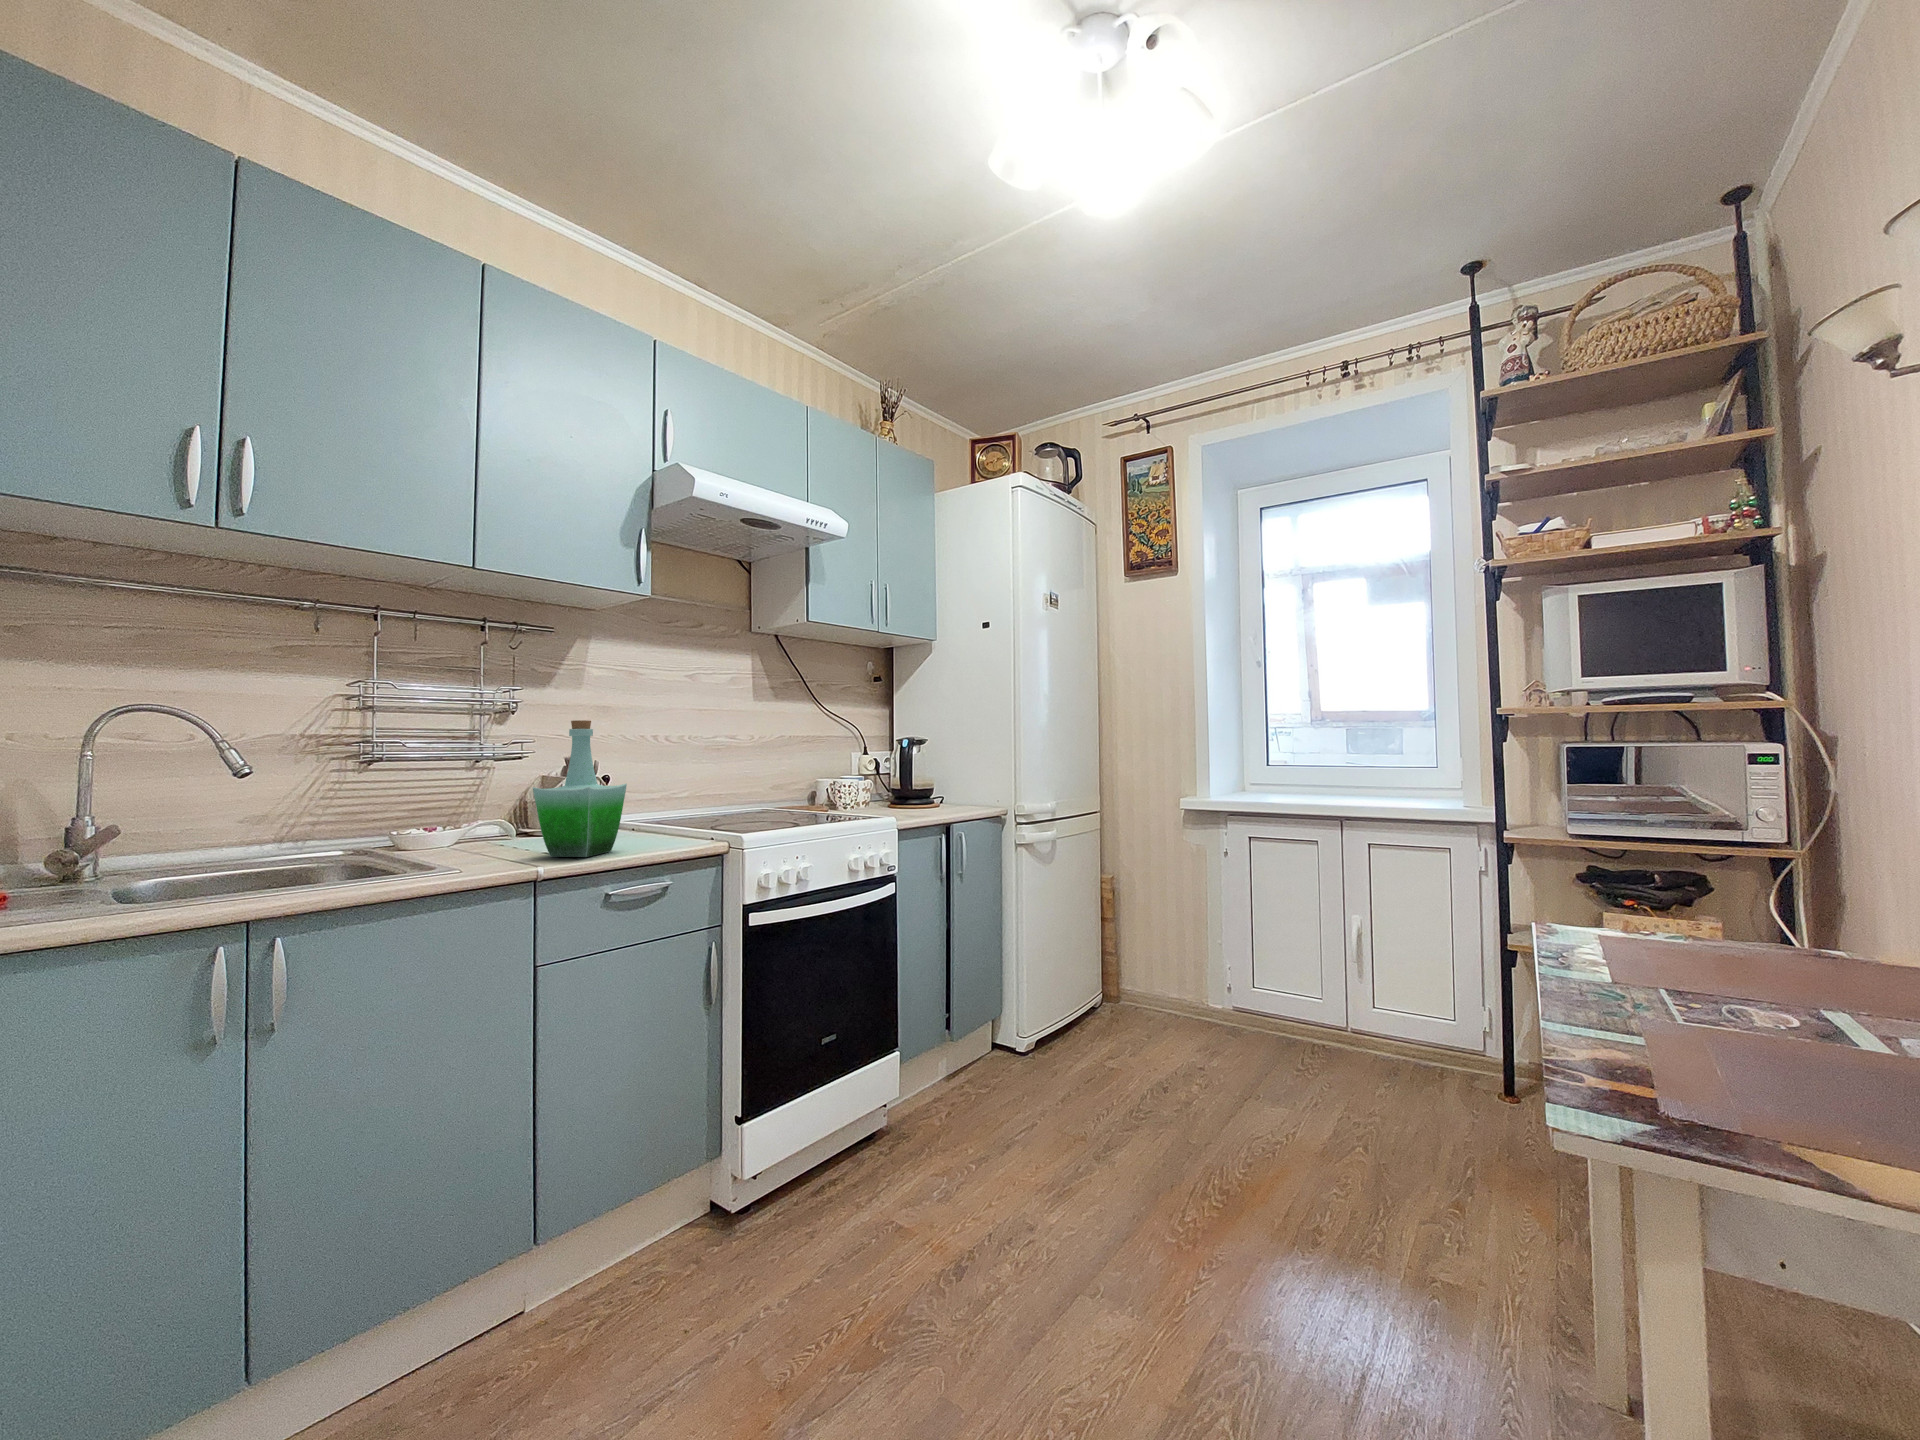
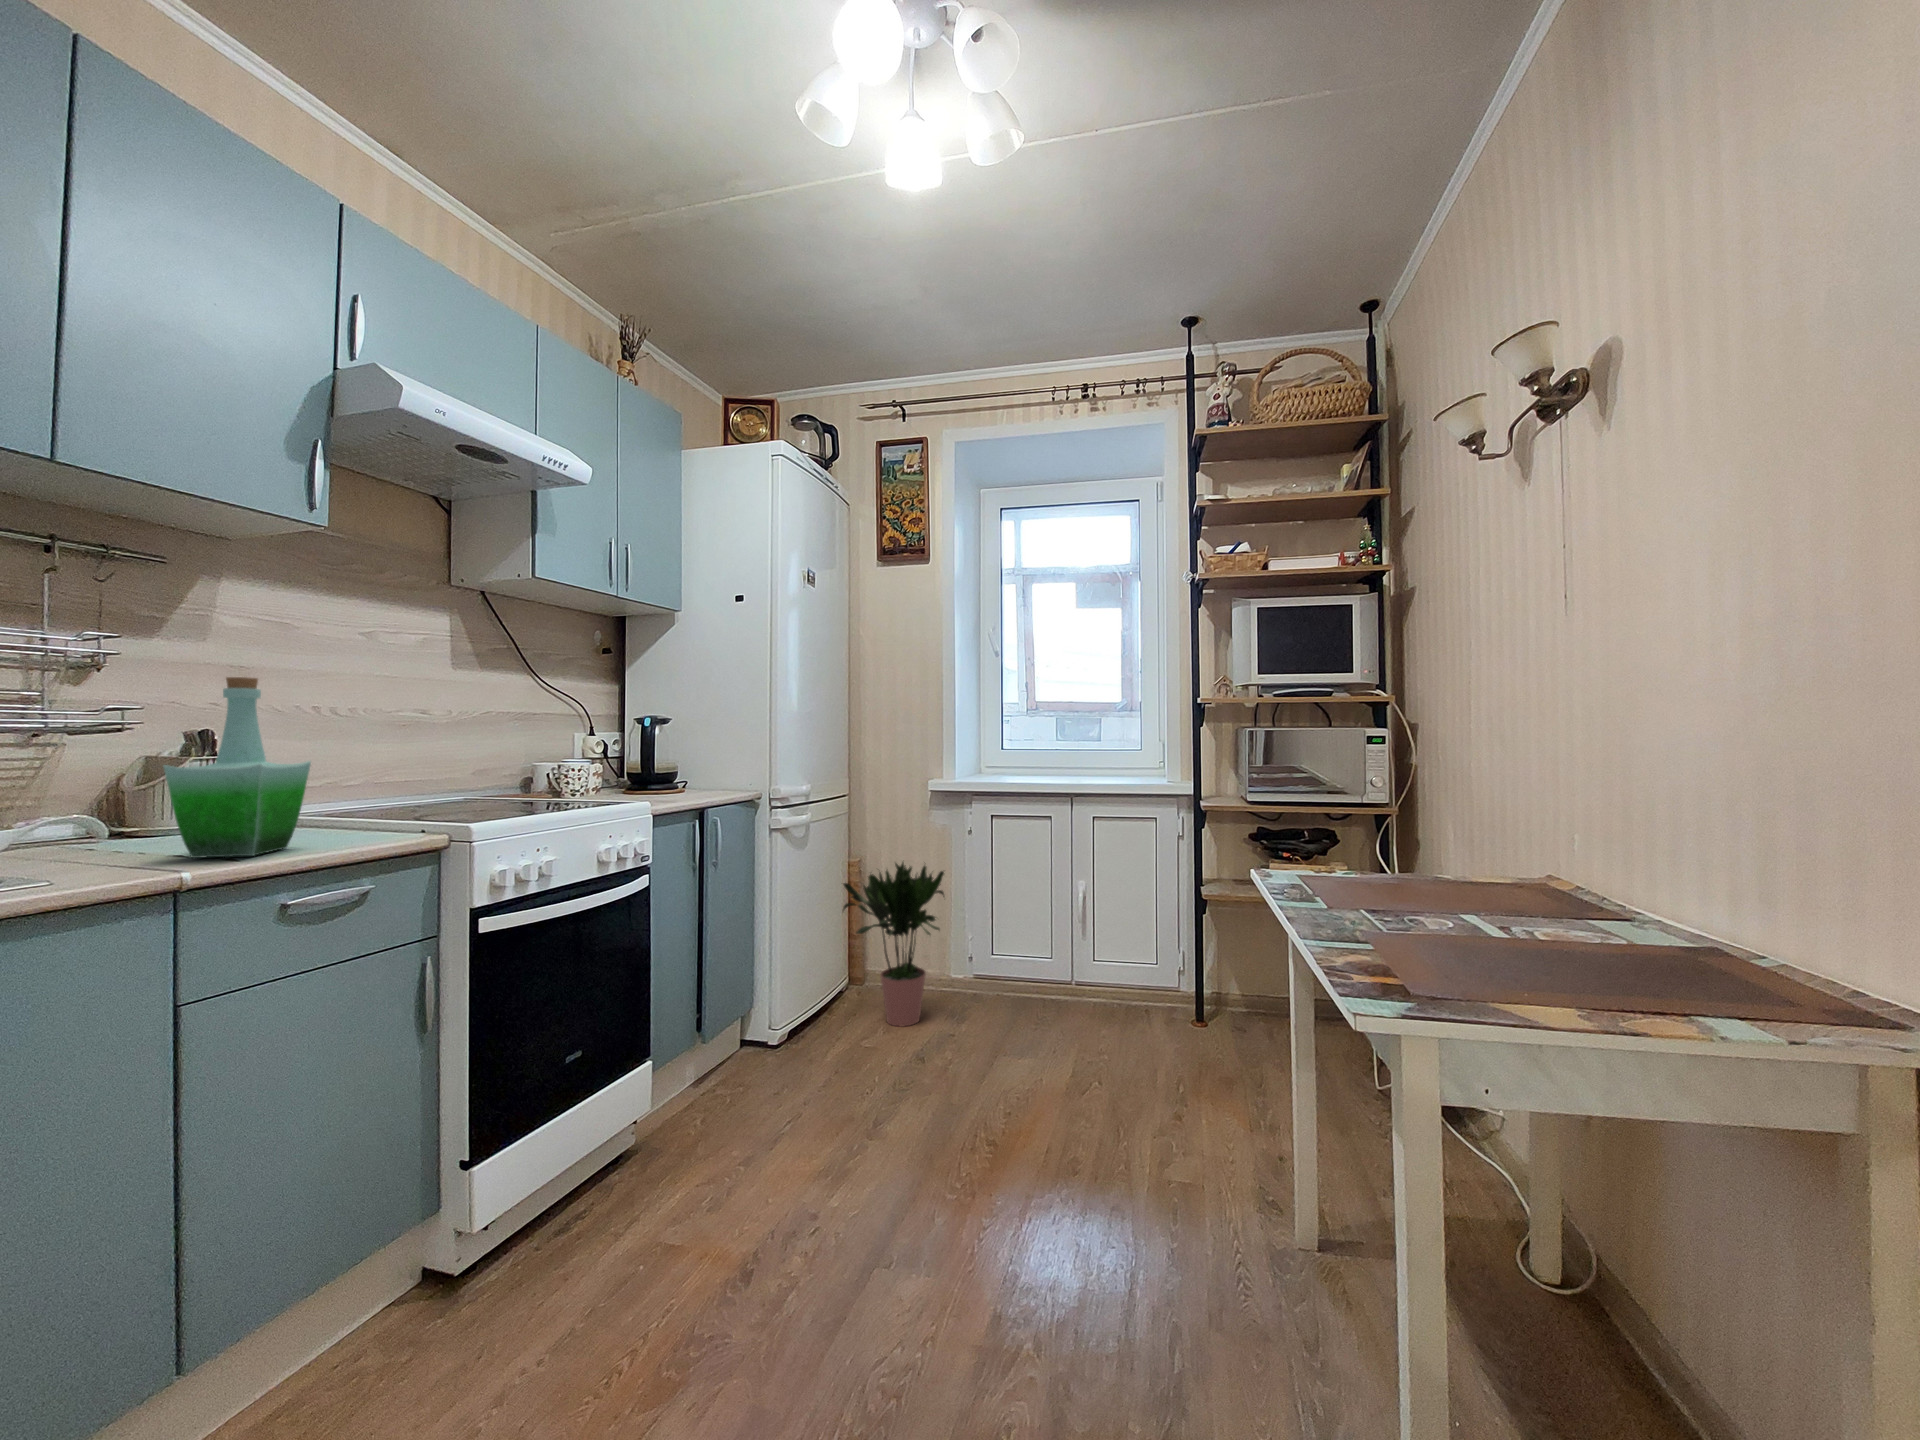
potted plant: none [1084,874,1206,1050] -> present [843,862,944,1027]

